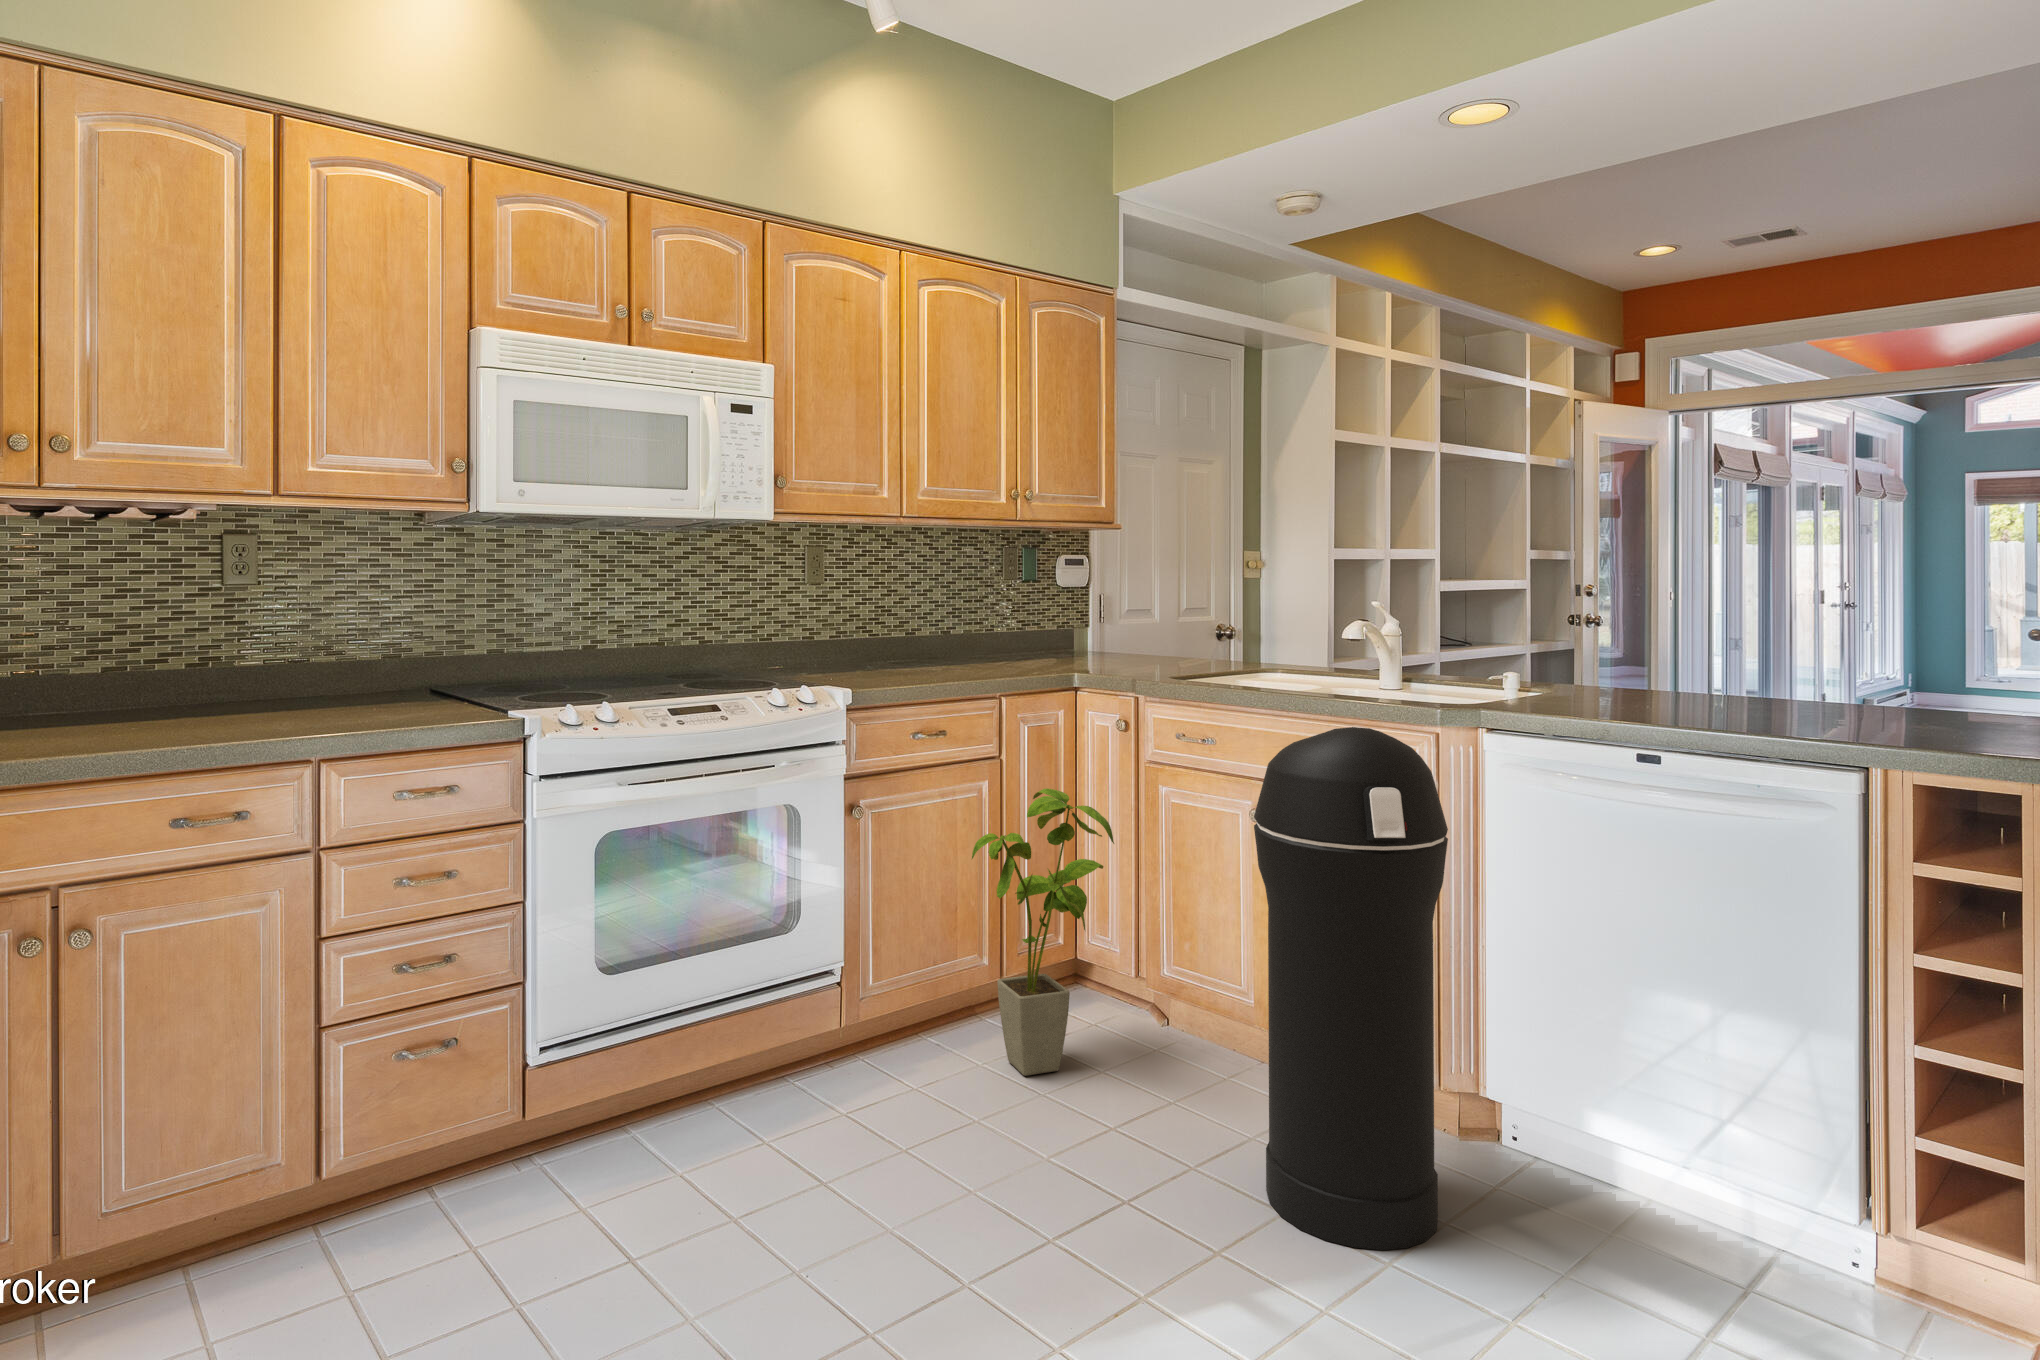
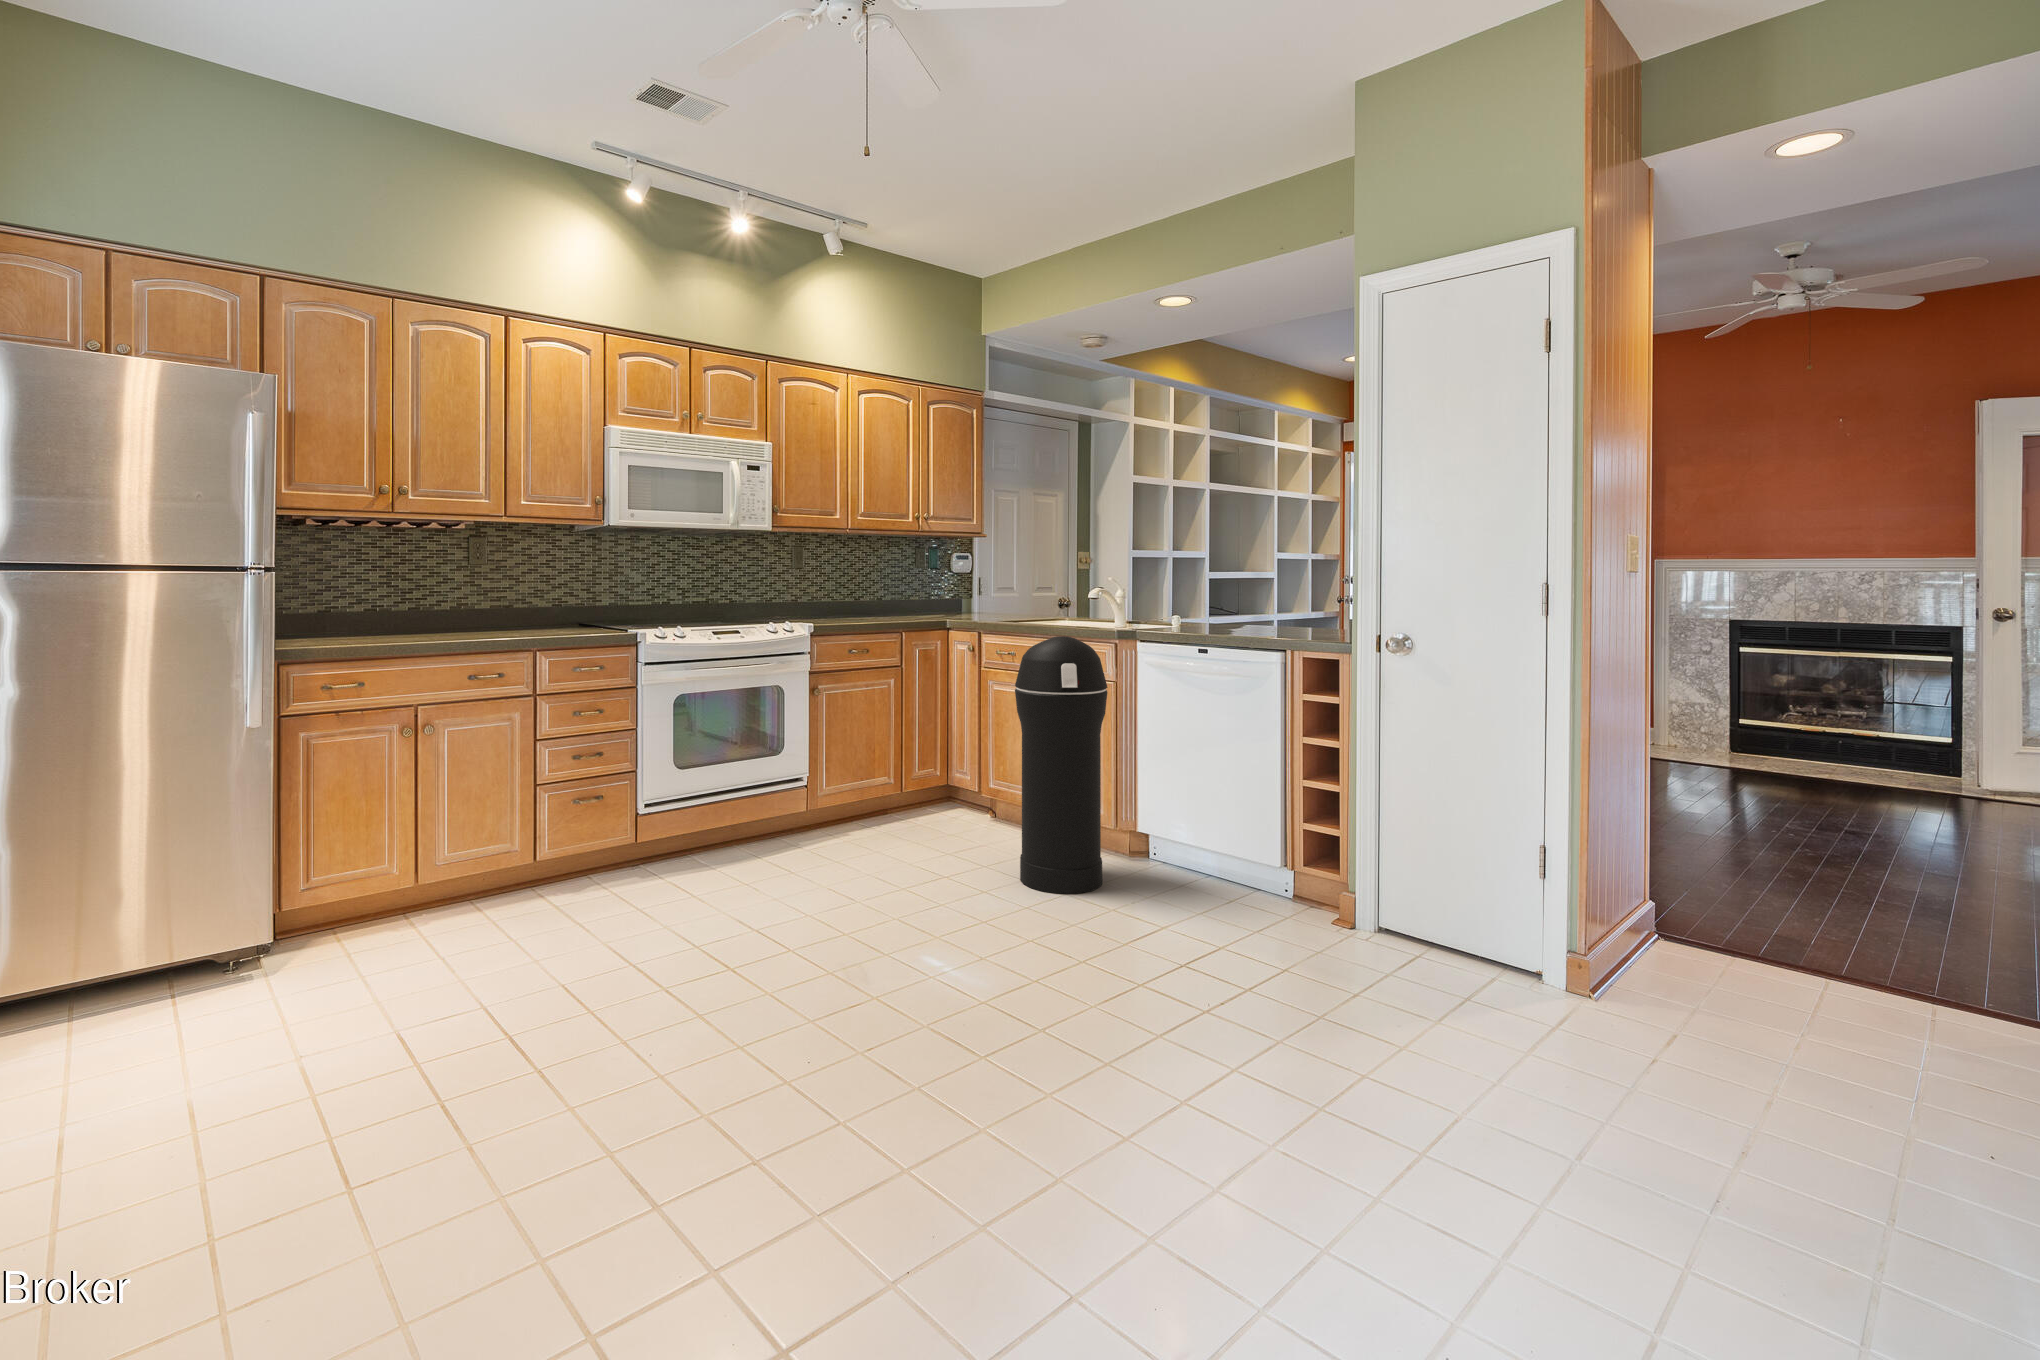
house plant: present [972,788,1114,1076] -> none [881,680,958,839]

